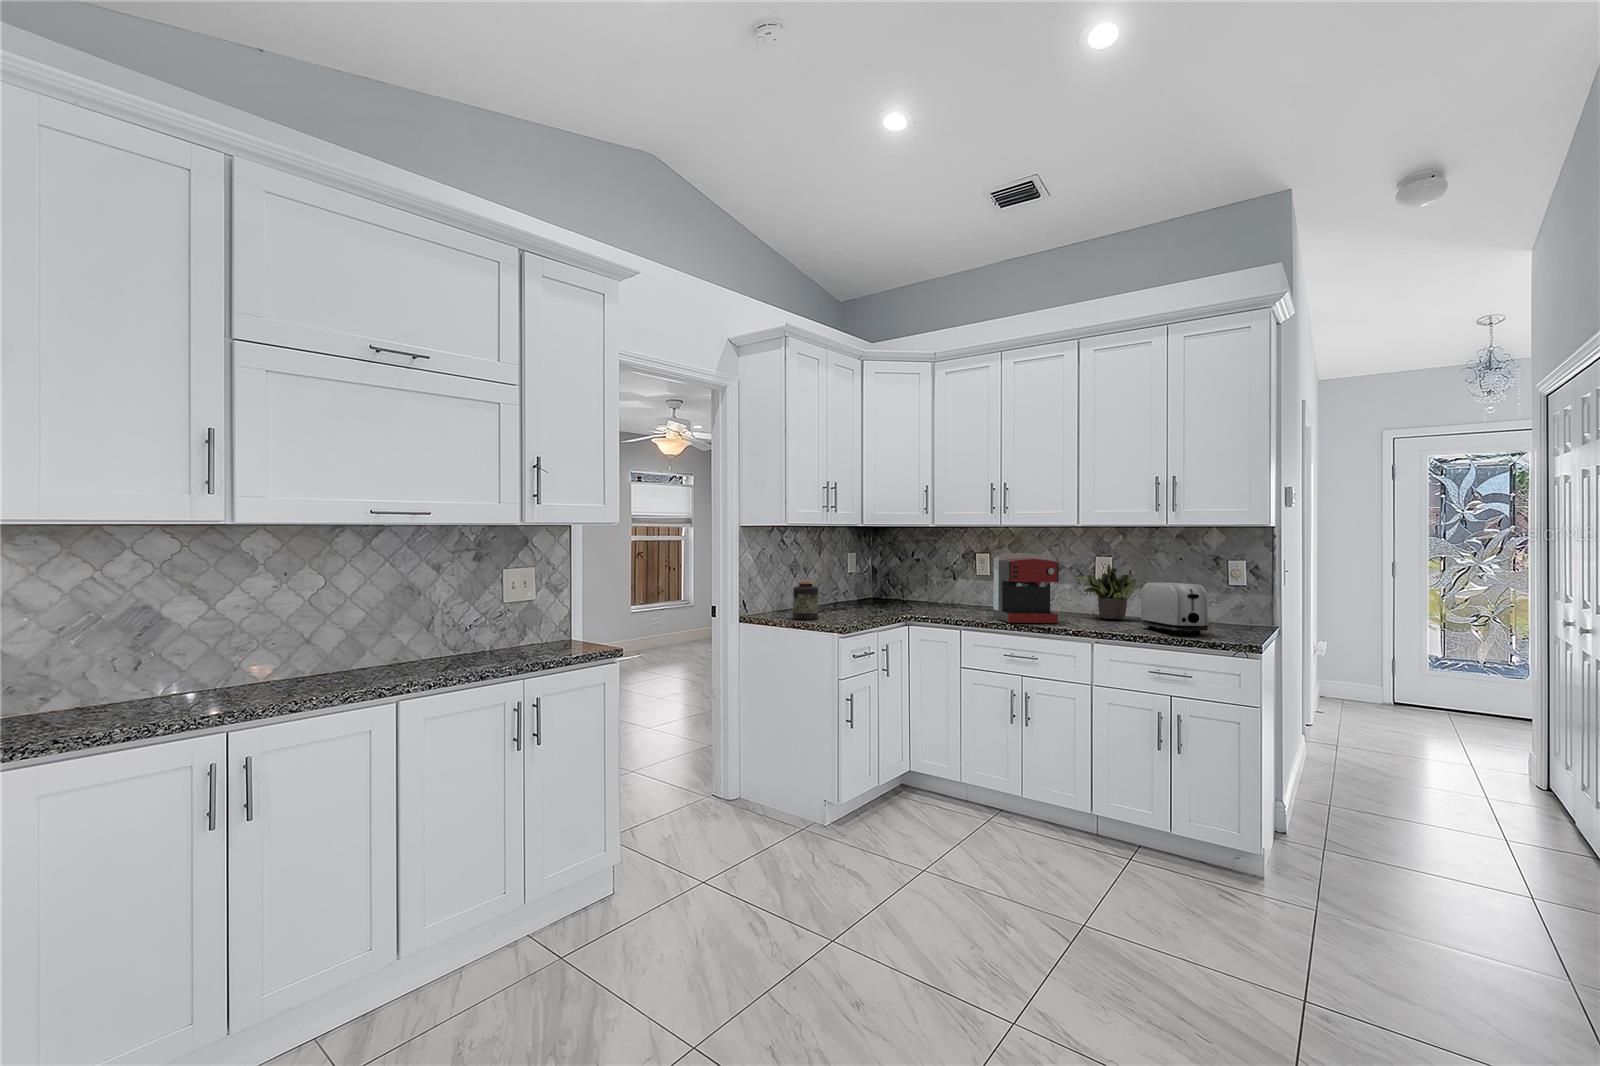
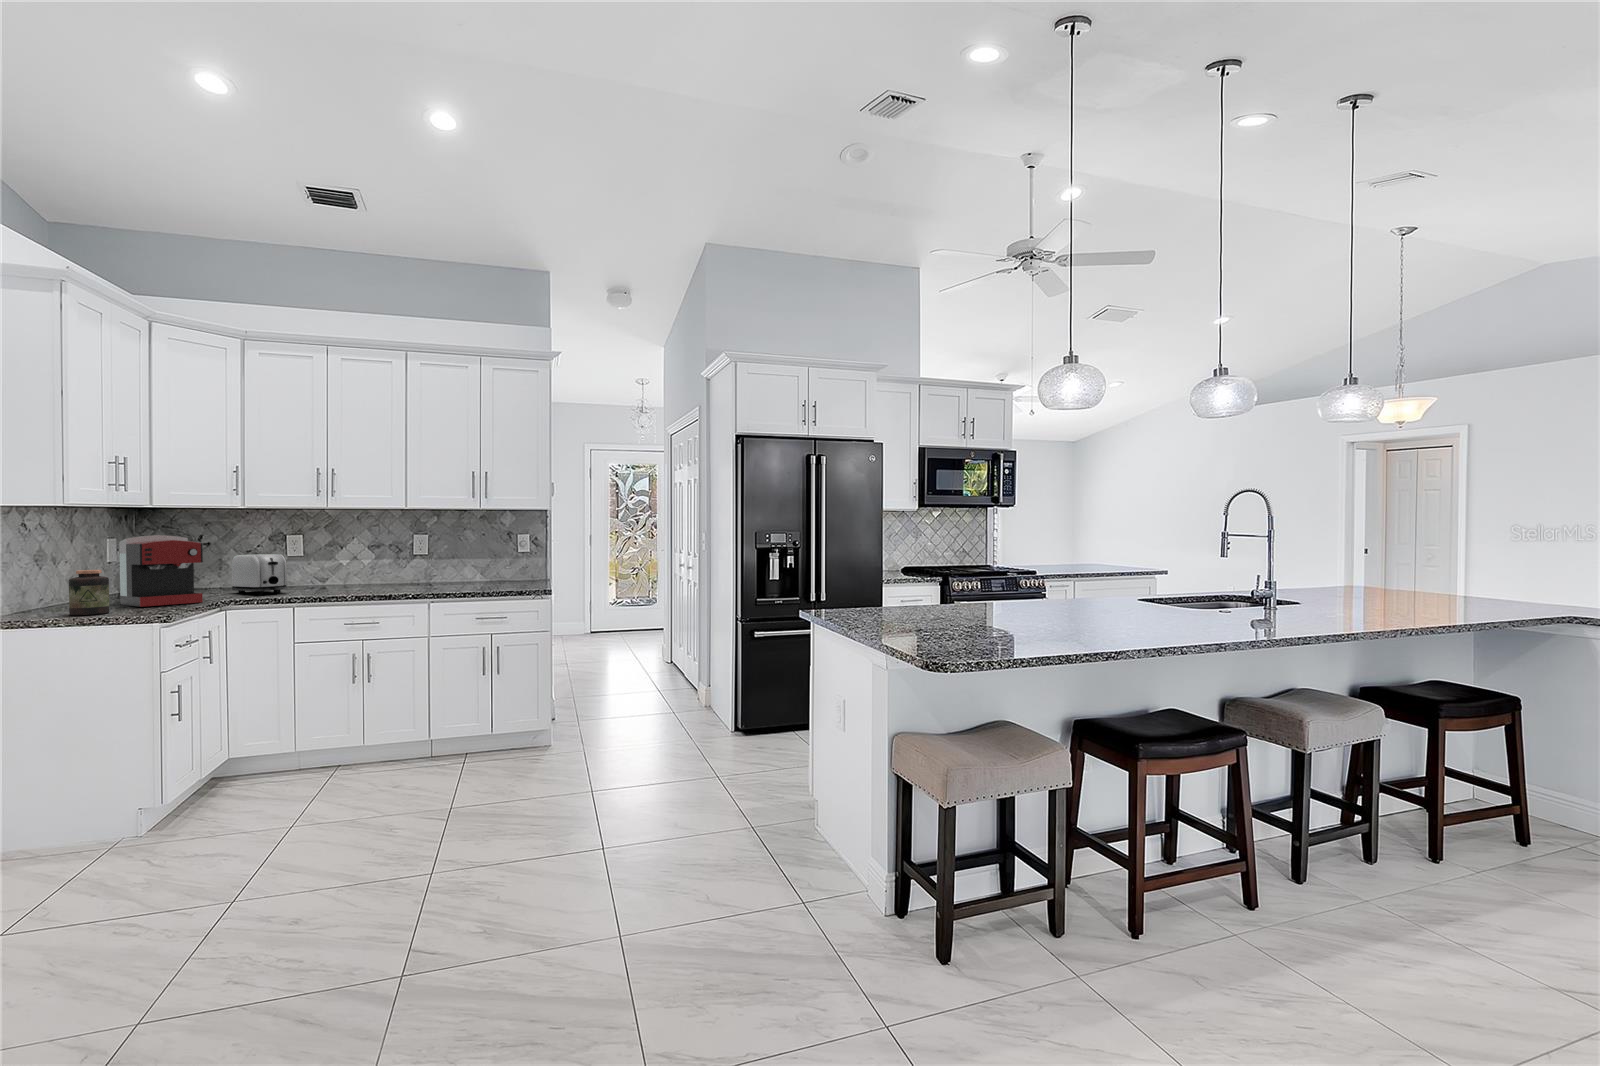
coffee maker: present [994,553,1059,623] -> present [119,535,203,607]
potted plant: present [1076,564,1136,619] -> none [399,540,453,585]
toaster: present [1141,583,1208,635] -> present [232,554,287,594]

